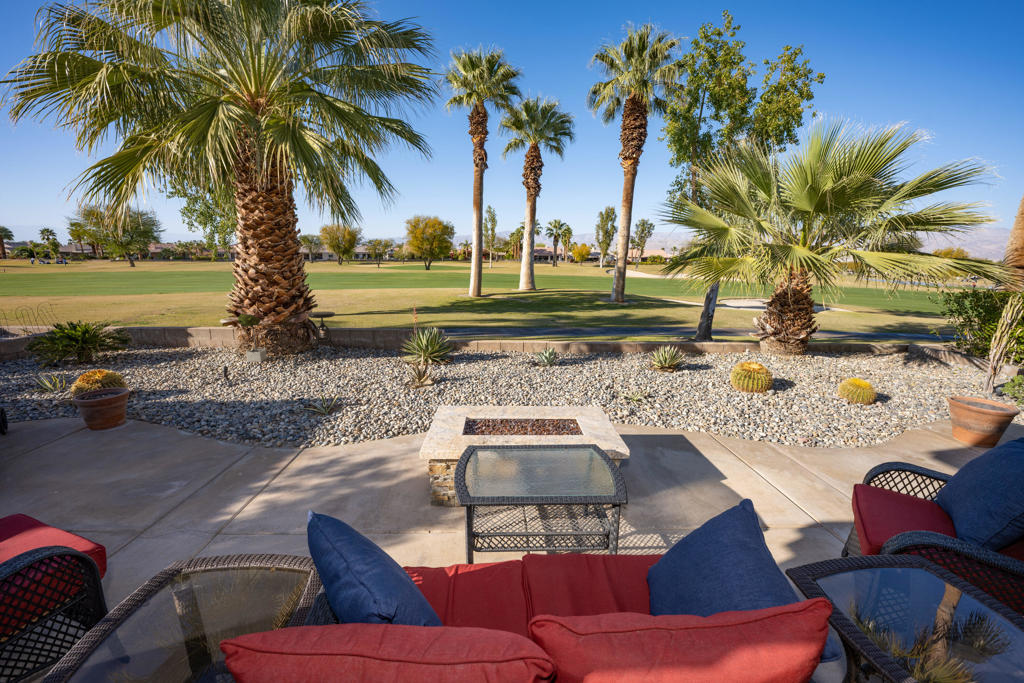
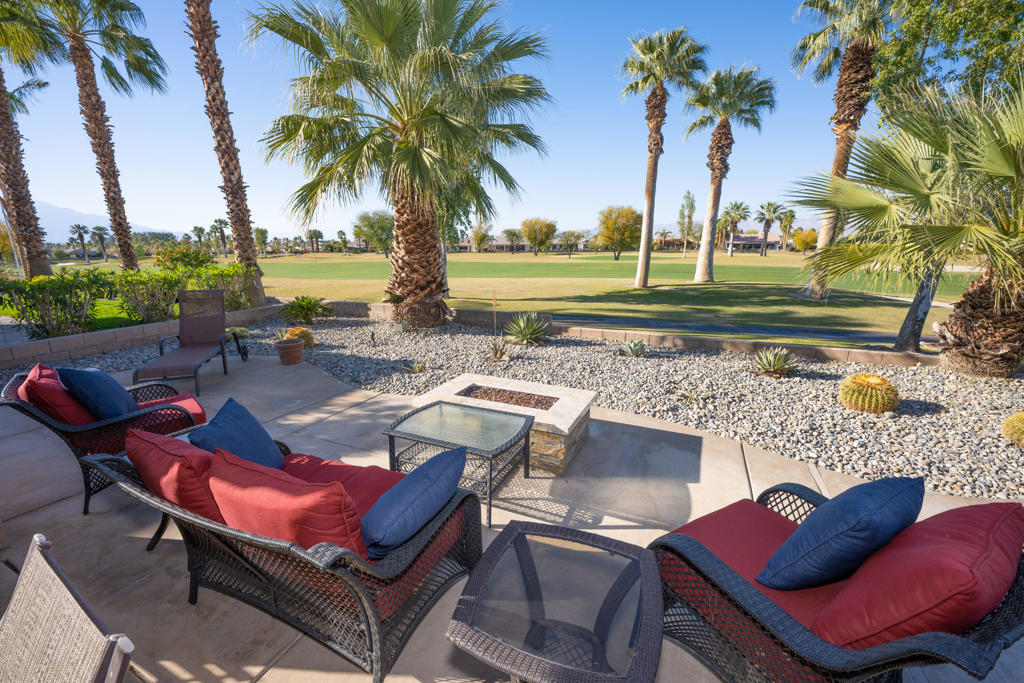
stool: present [308,311,340,355] -> none [440,295,461,330]

